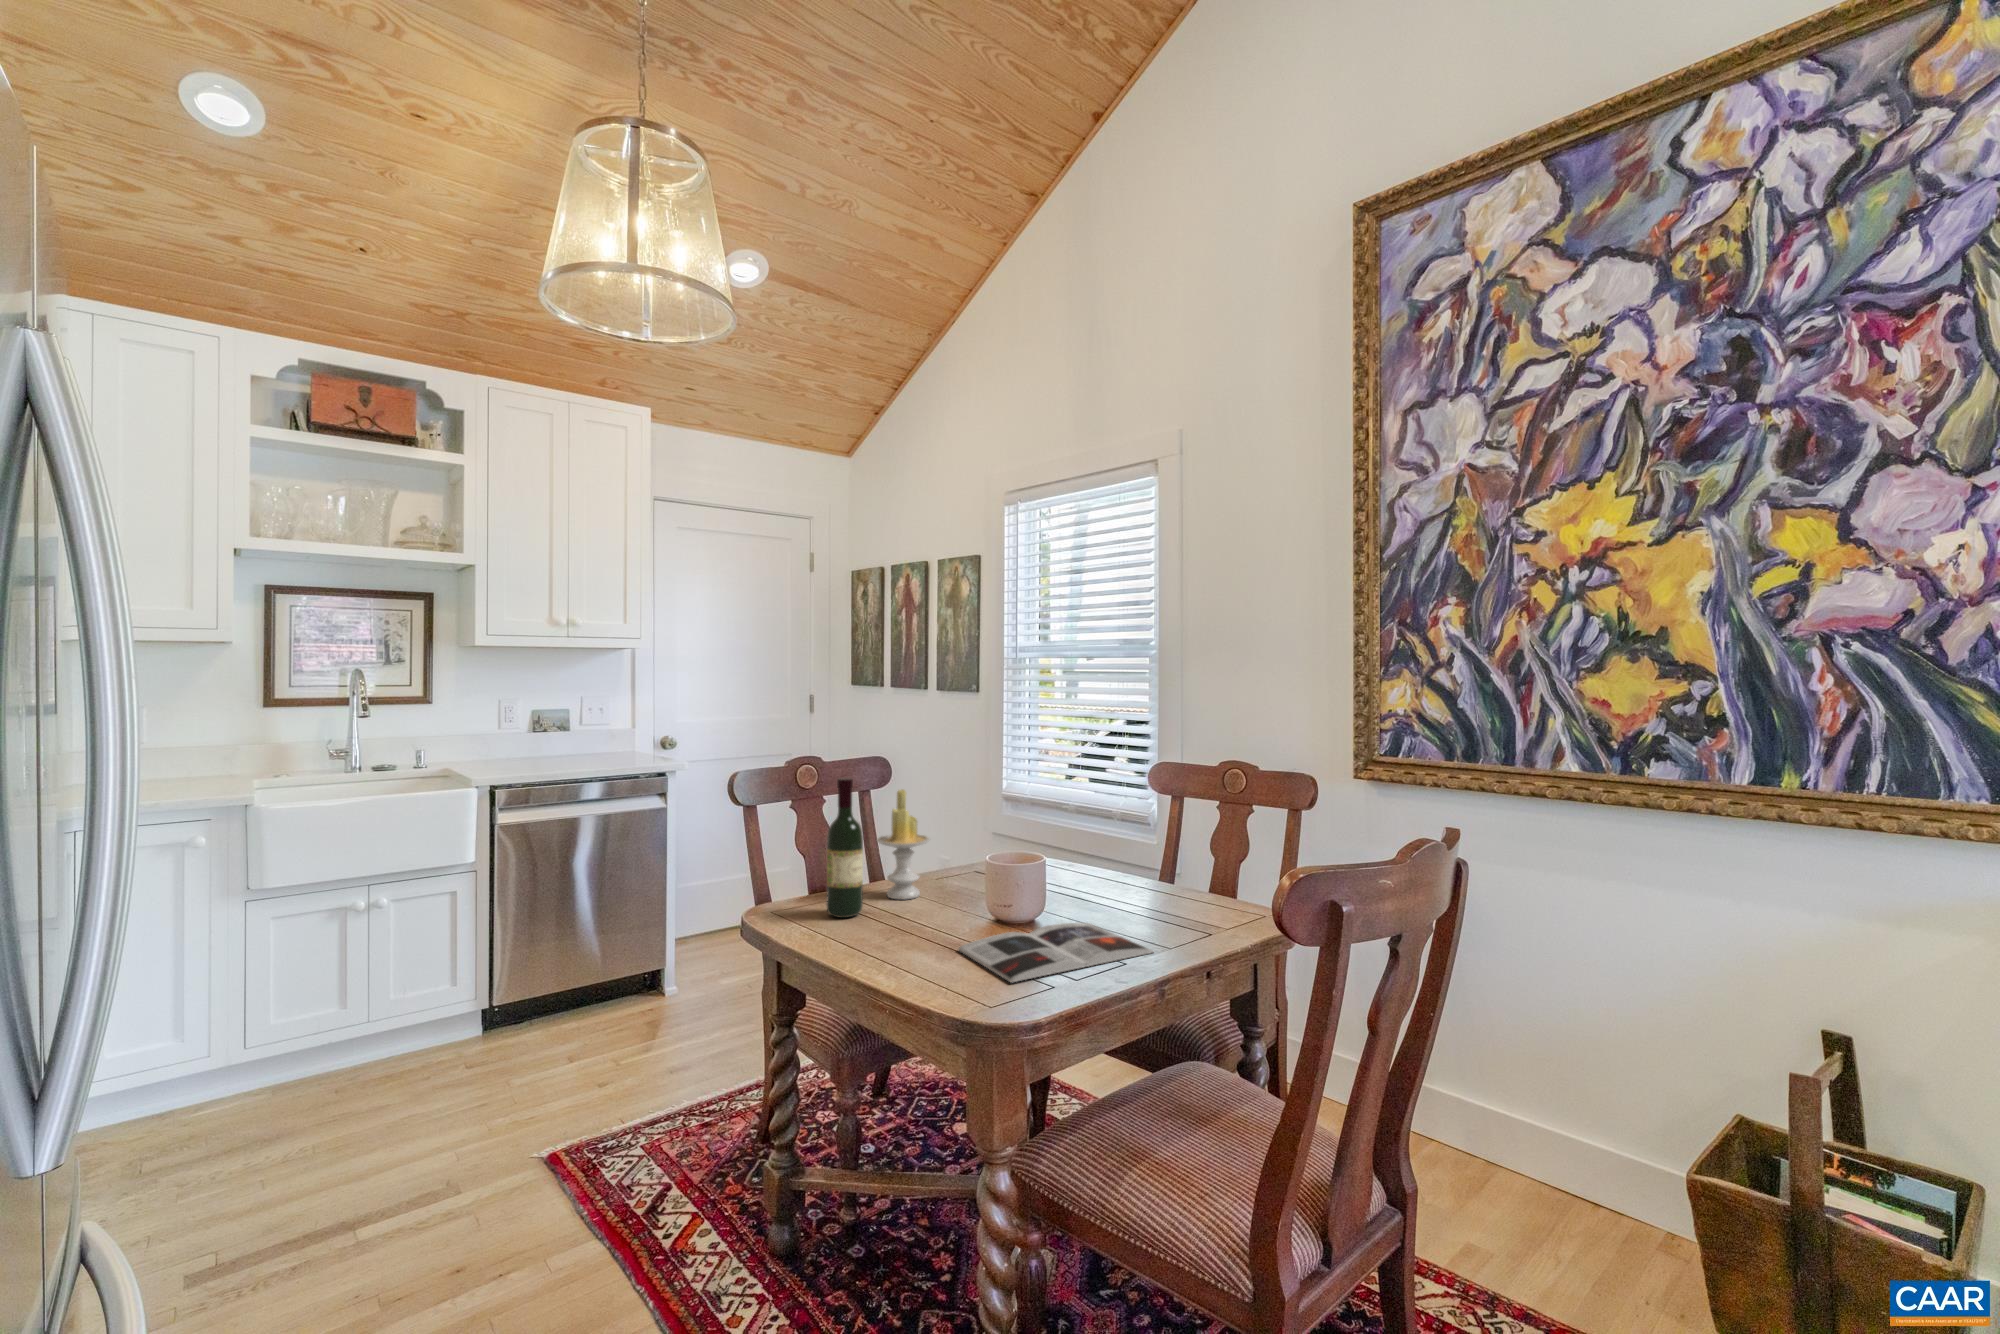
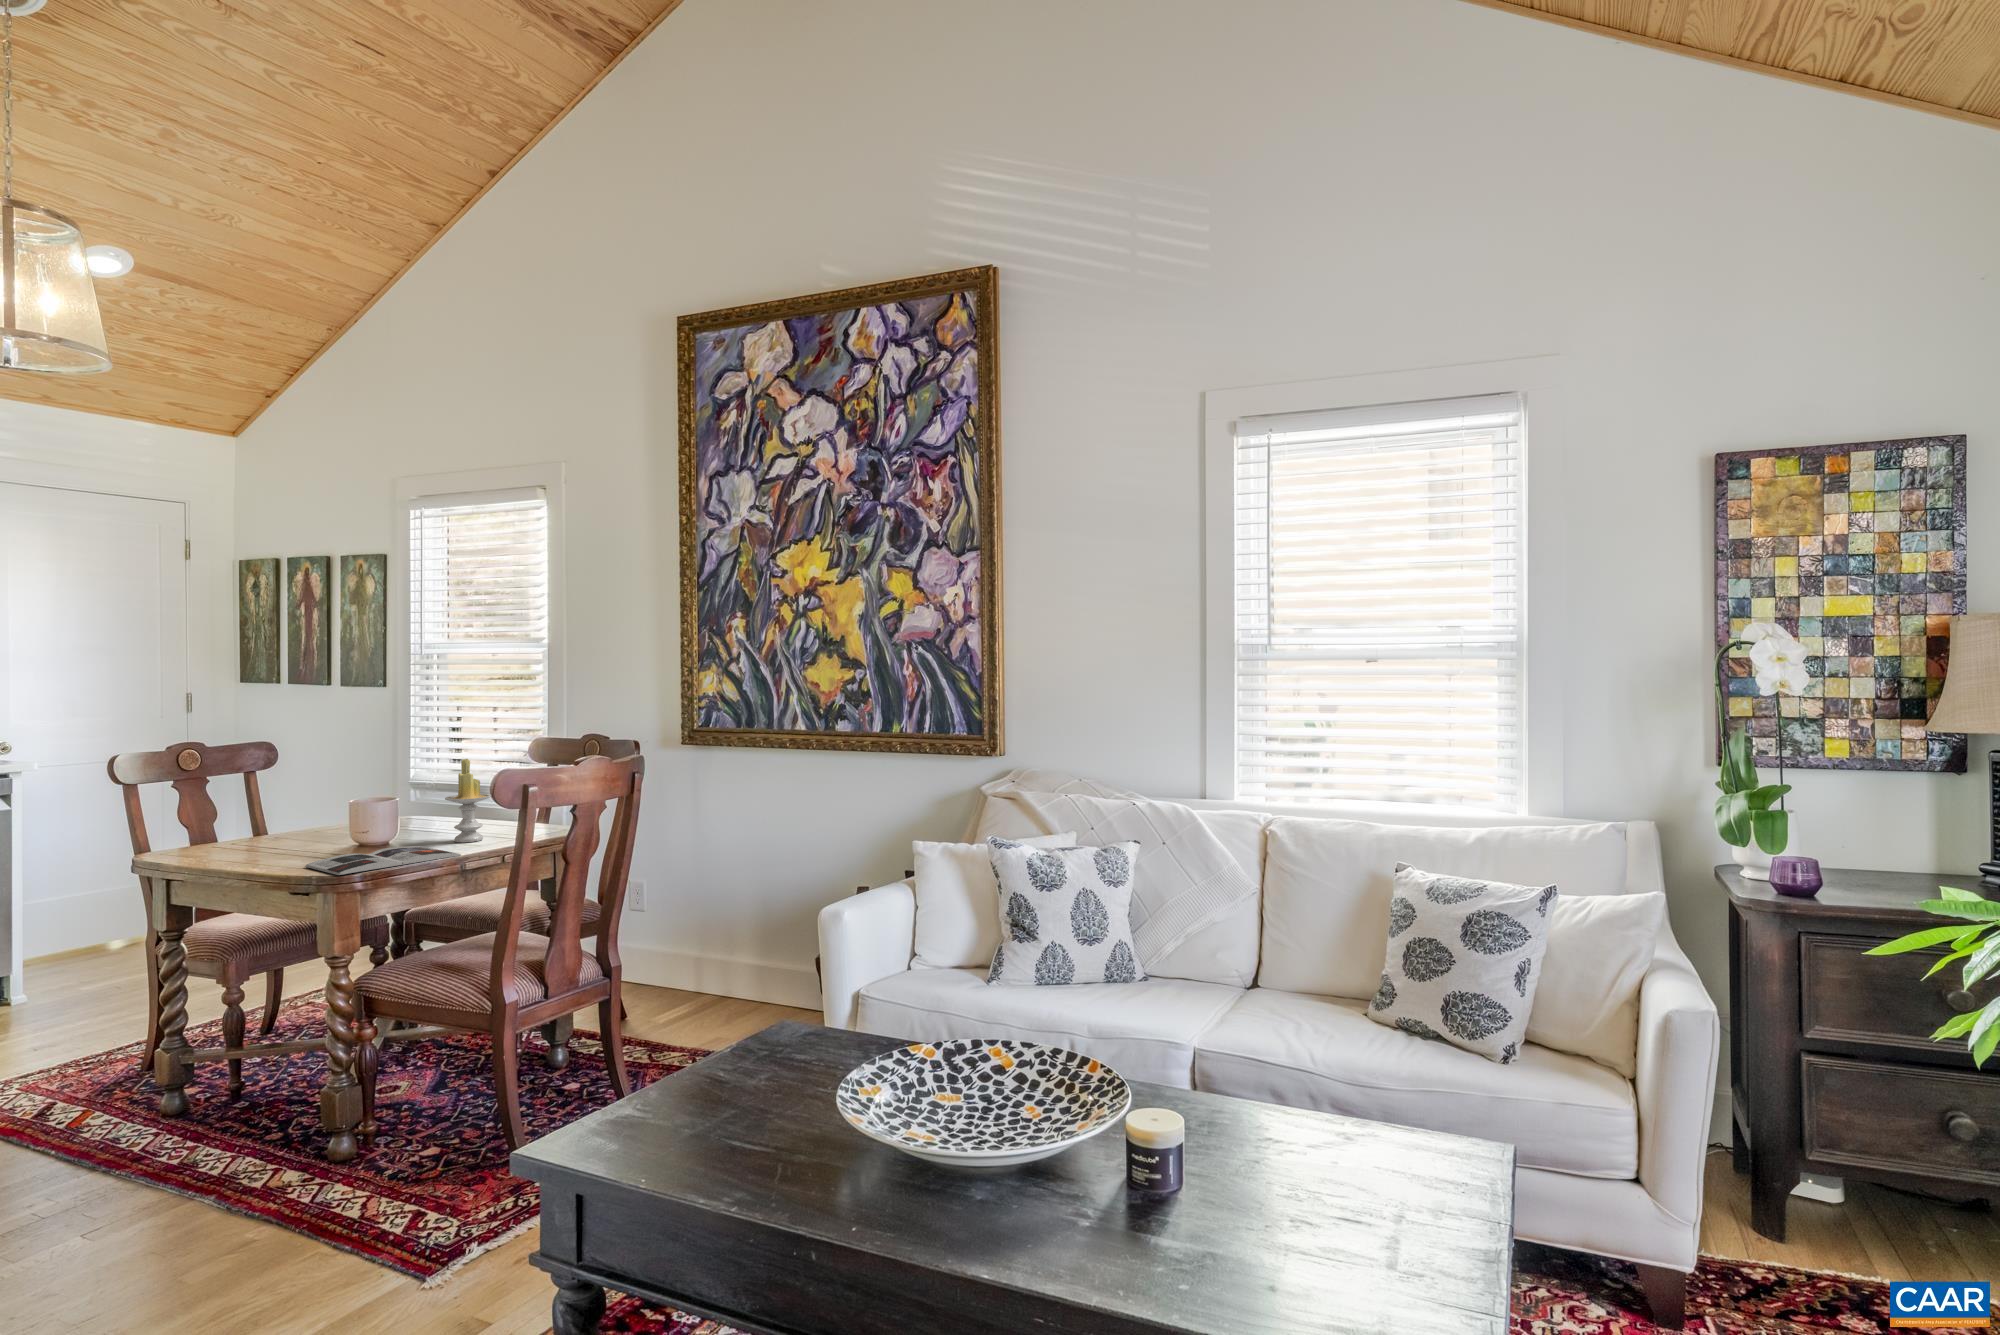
wine bottle: present [826,778,863,918] -> none [191,754,227,862]
candle: present [877,790,930,899] -> present [445,759,491,842]

